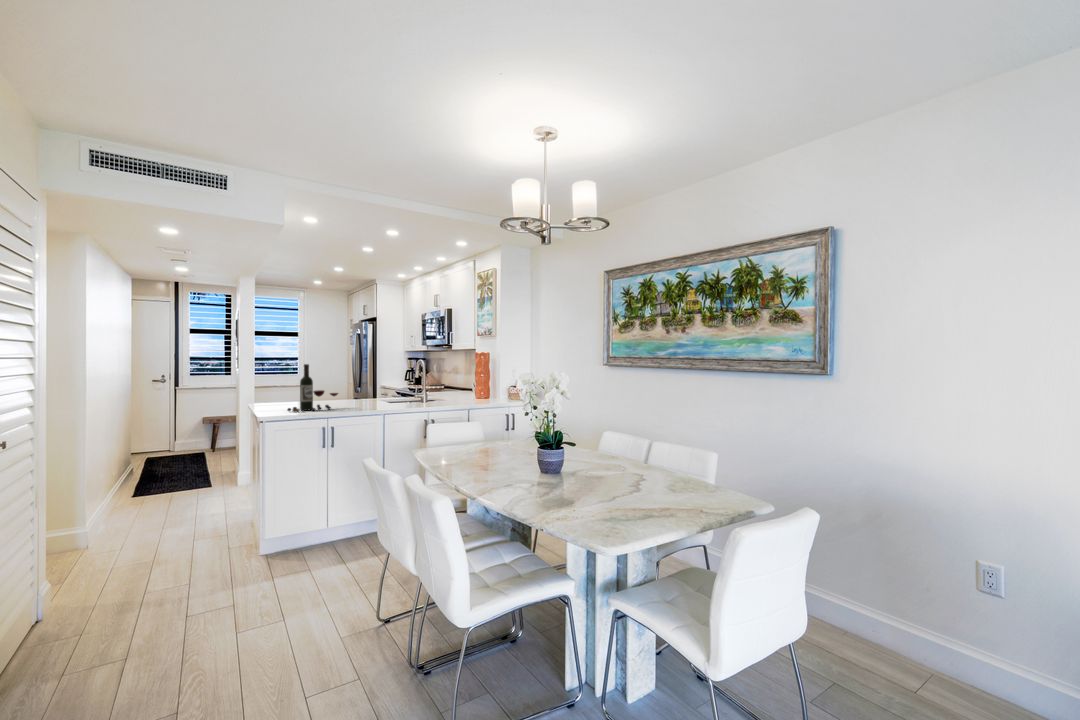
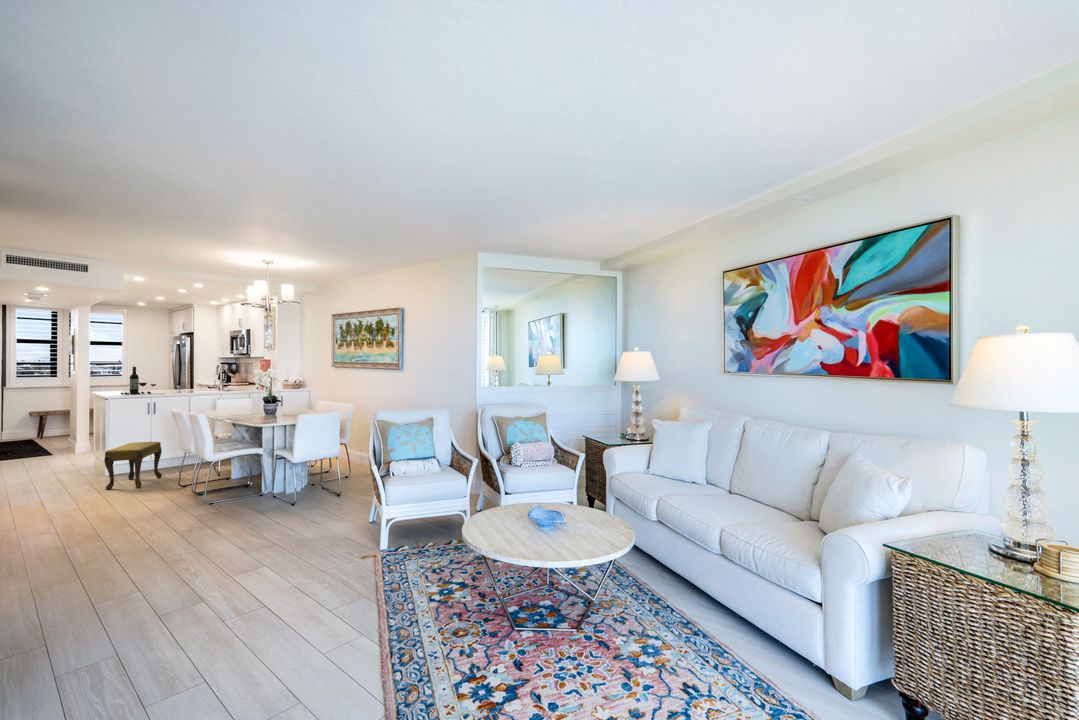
footstool: none [246,515,351,635] -> present [104,442,162,490]

